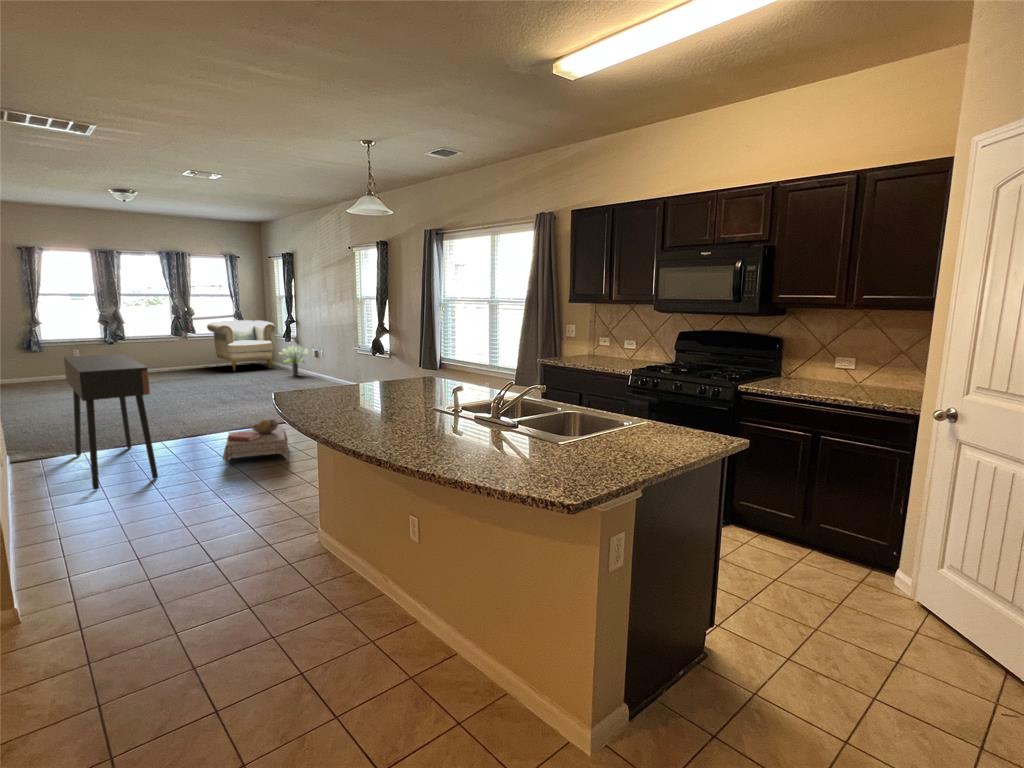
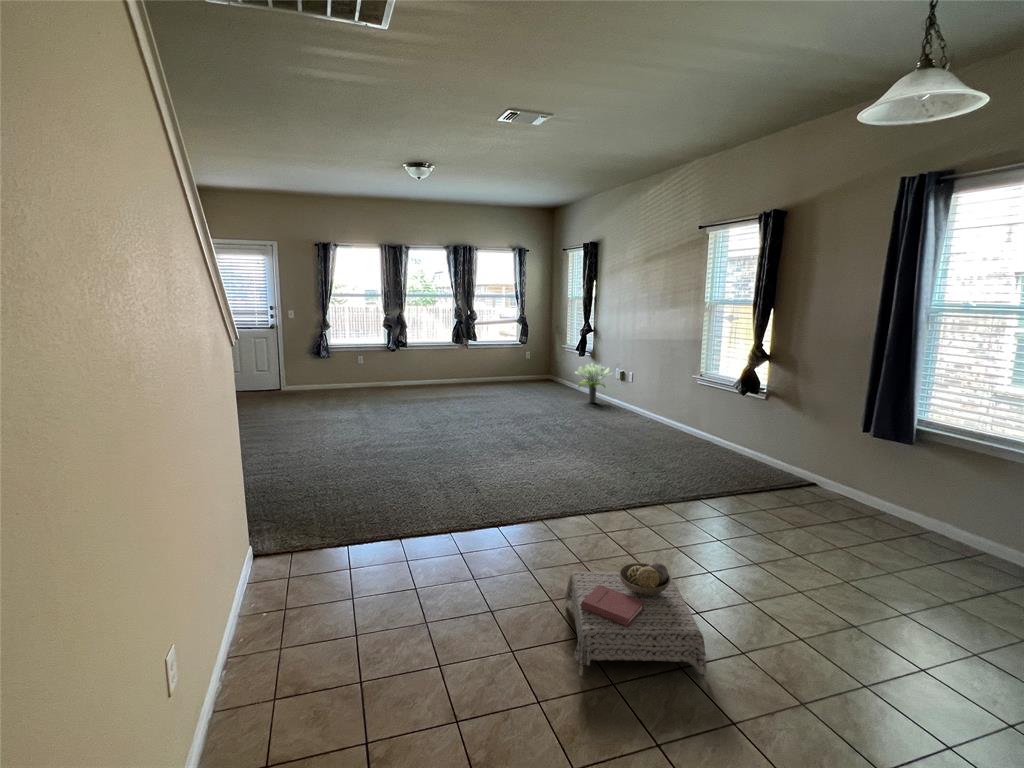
armchair: present [207,320,275,371] -> none [489,326,564,389]
console table: present [64,354,158,490] -> none [324,403,457,730]

